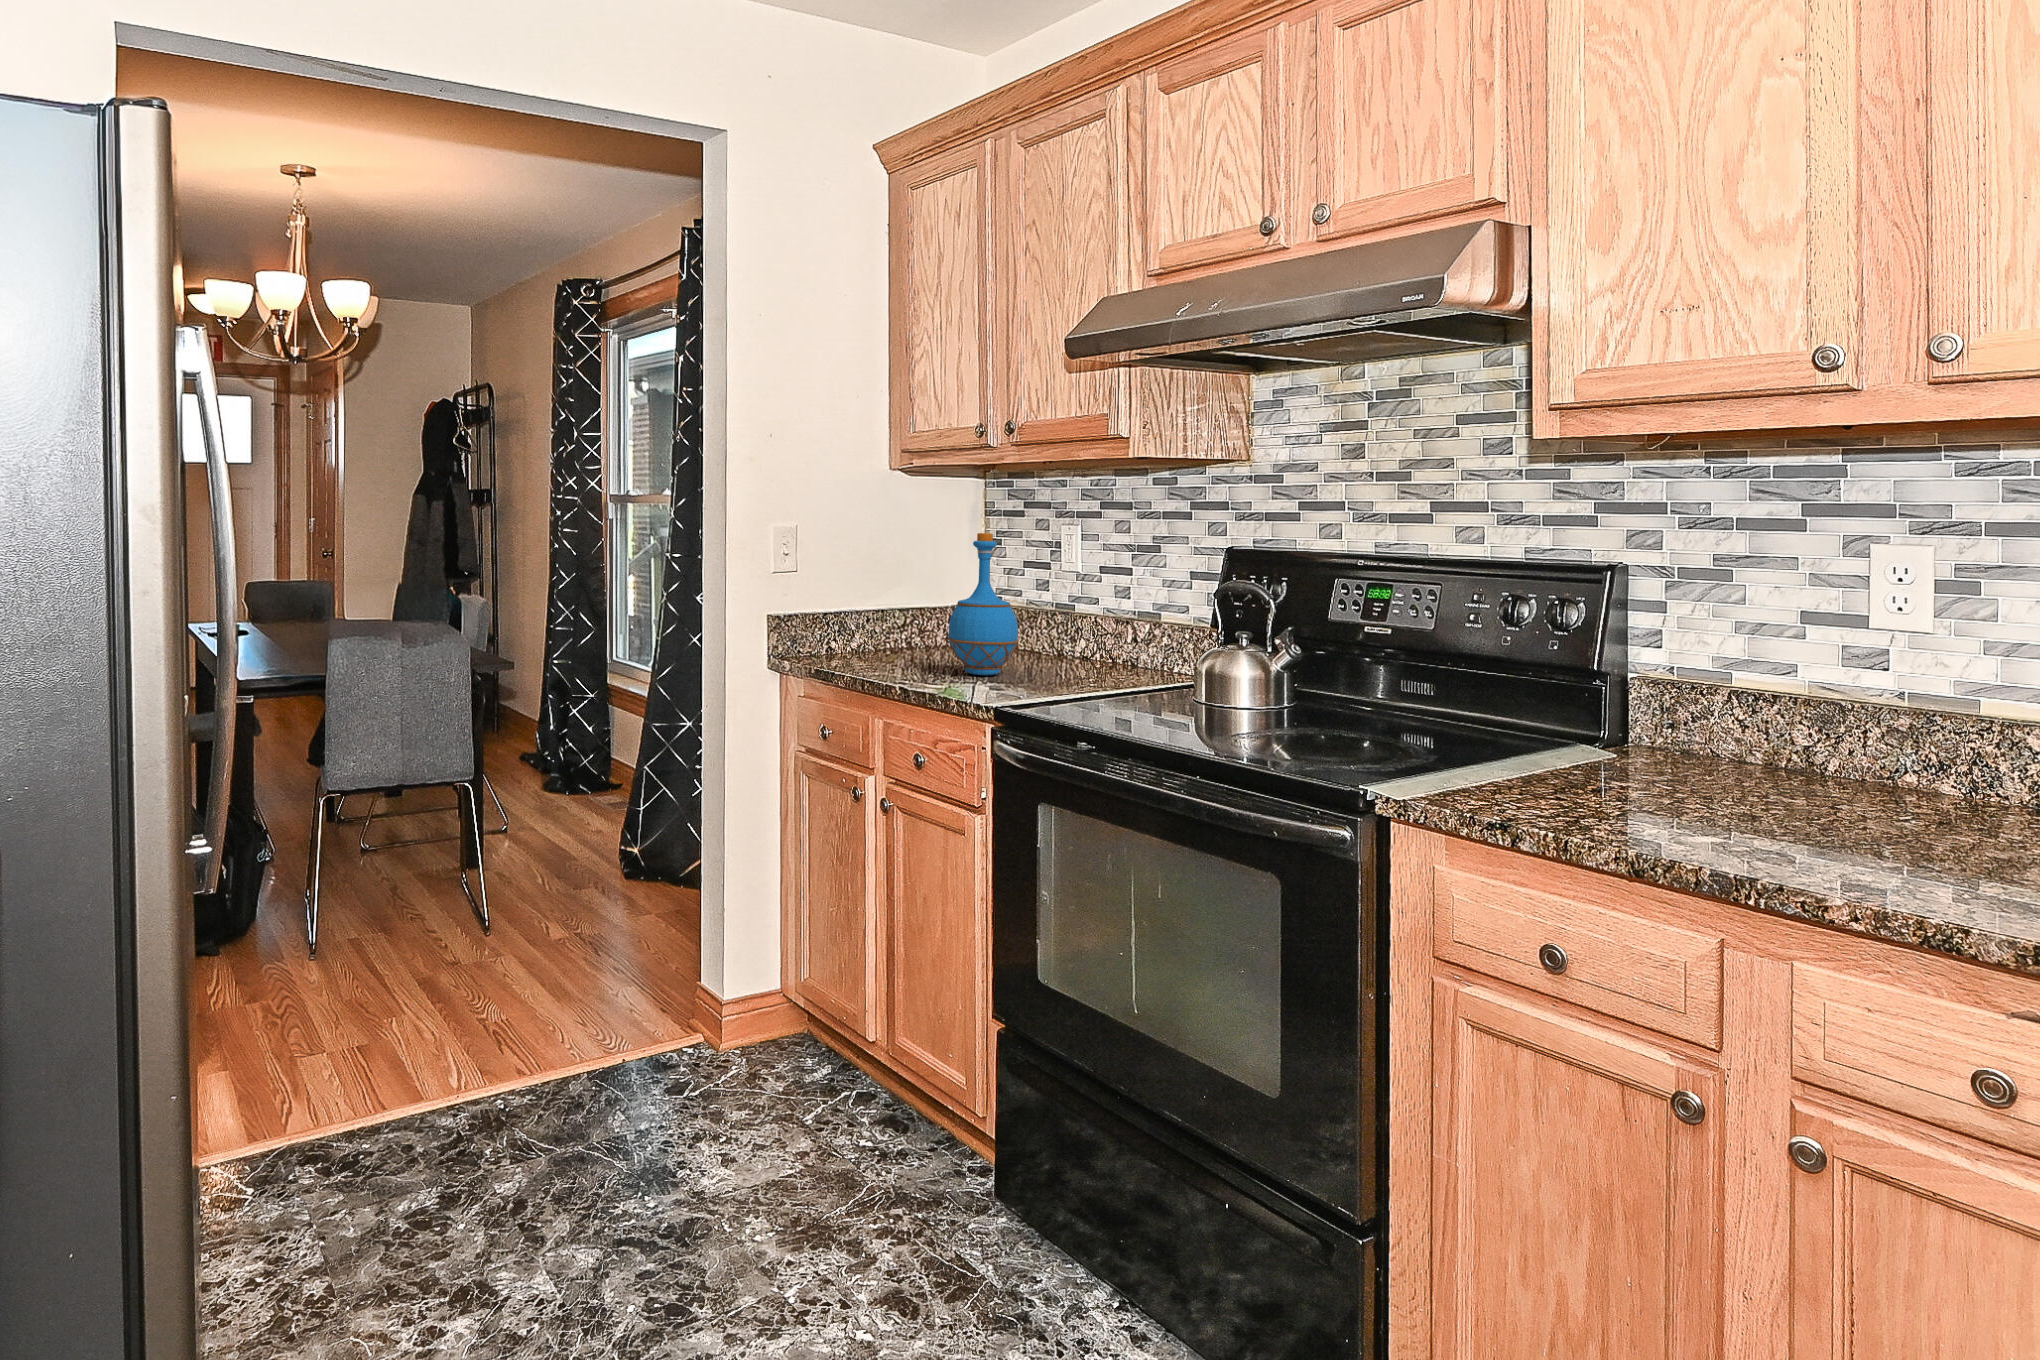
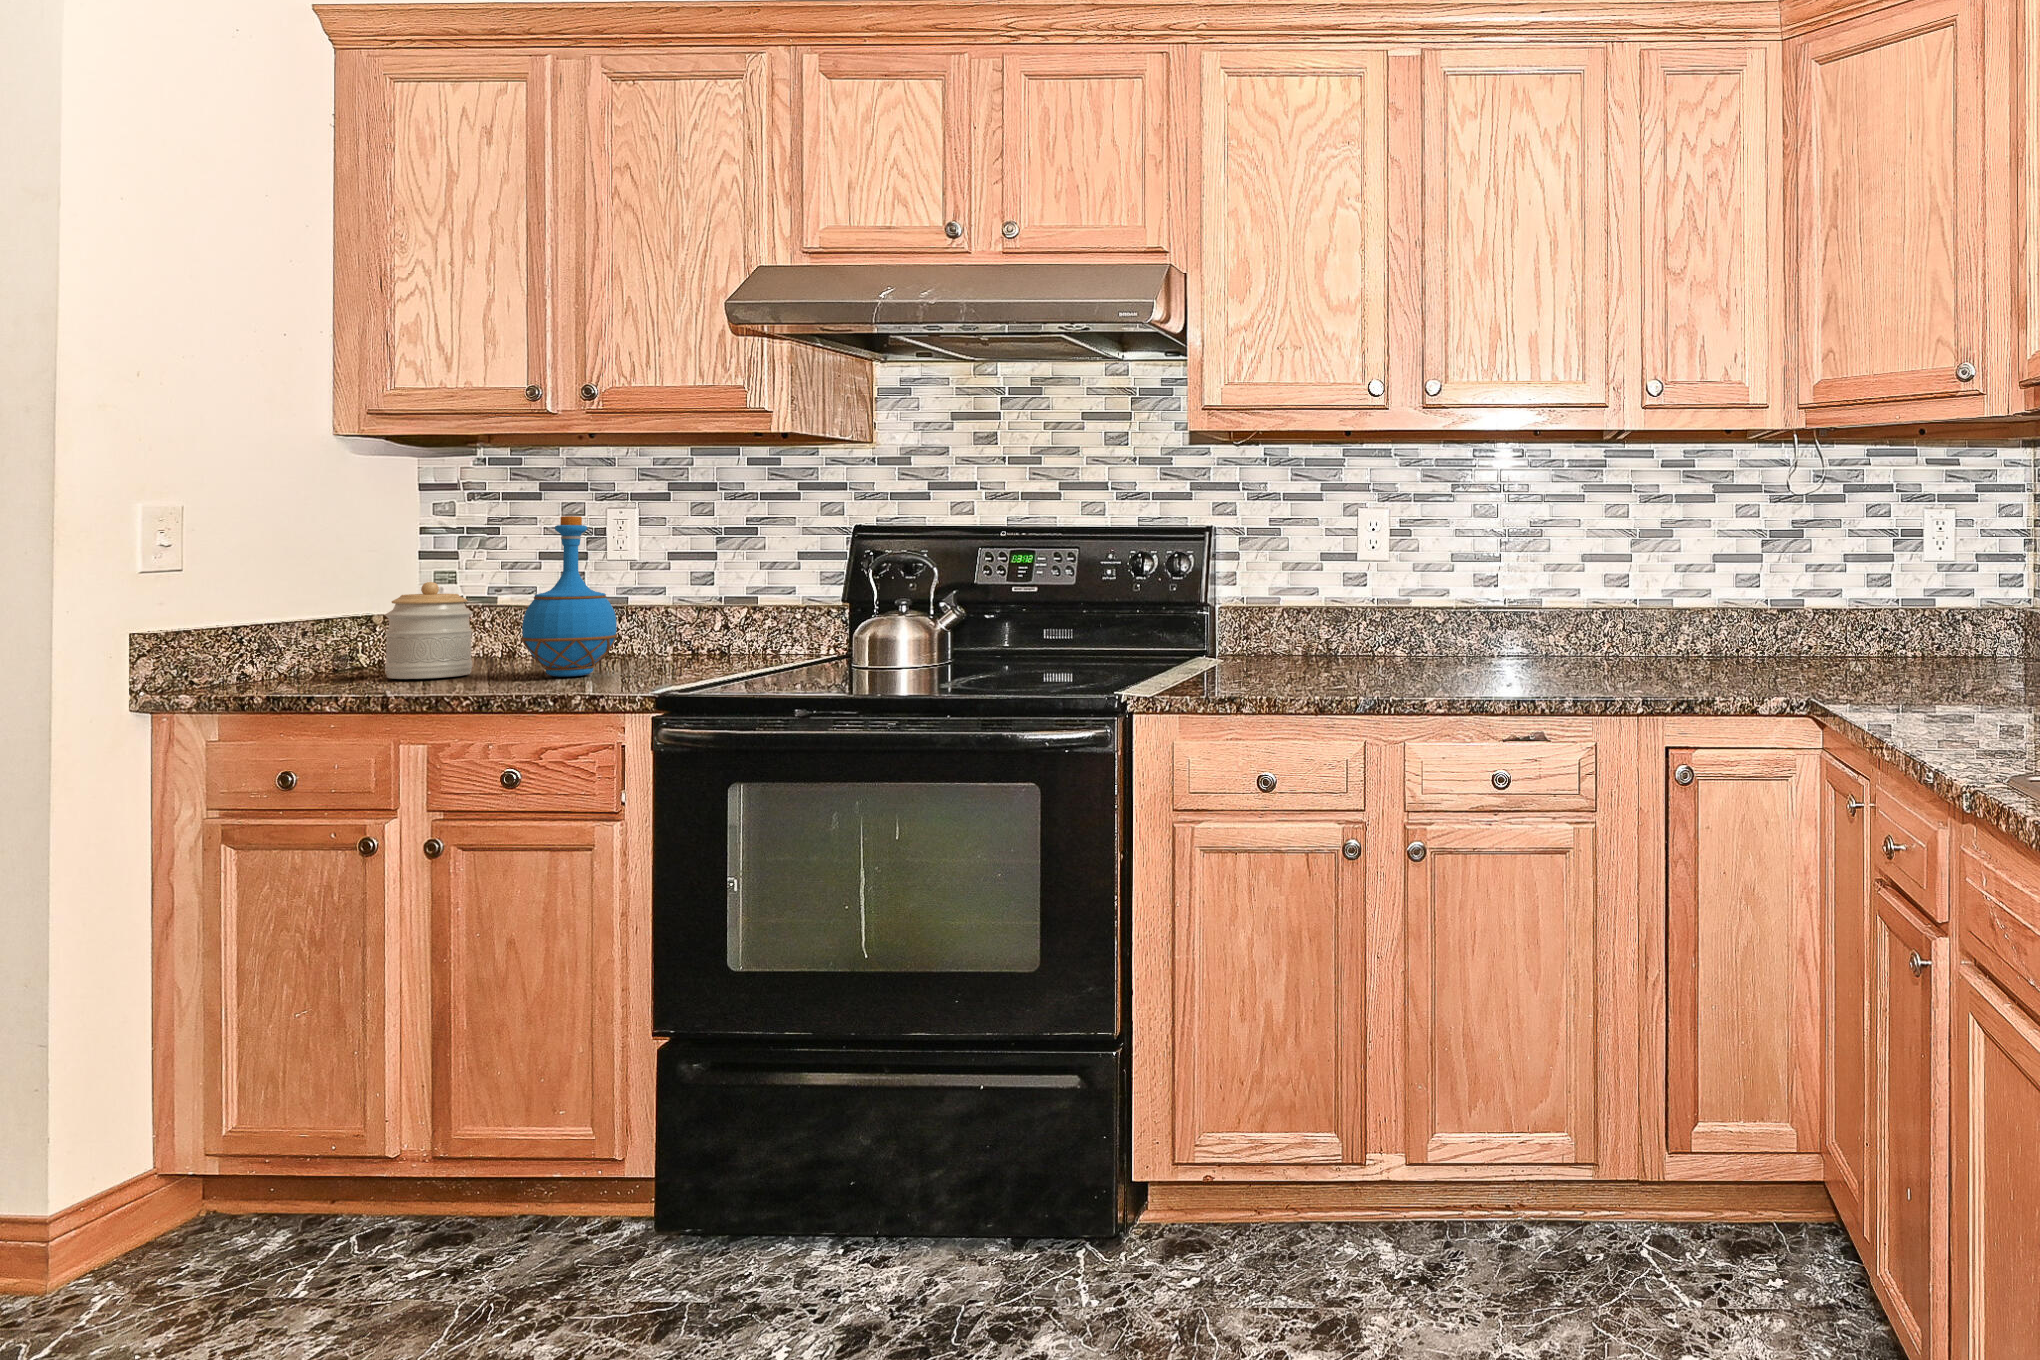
jar: none [879,584,936,664] -> present [385,582,473,679]

